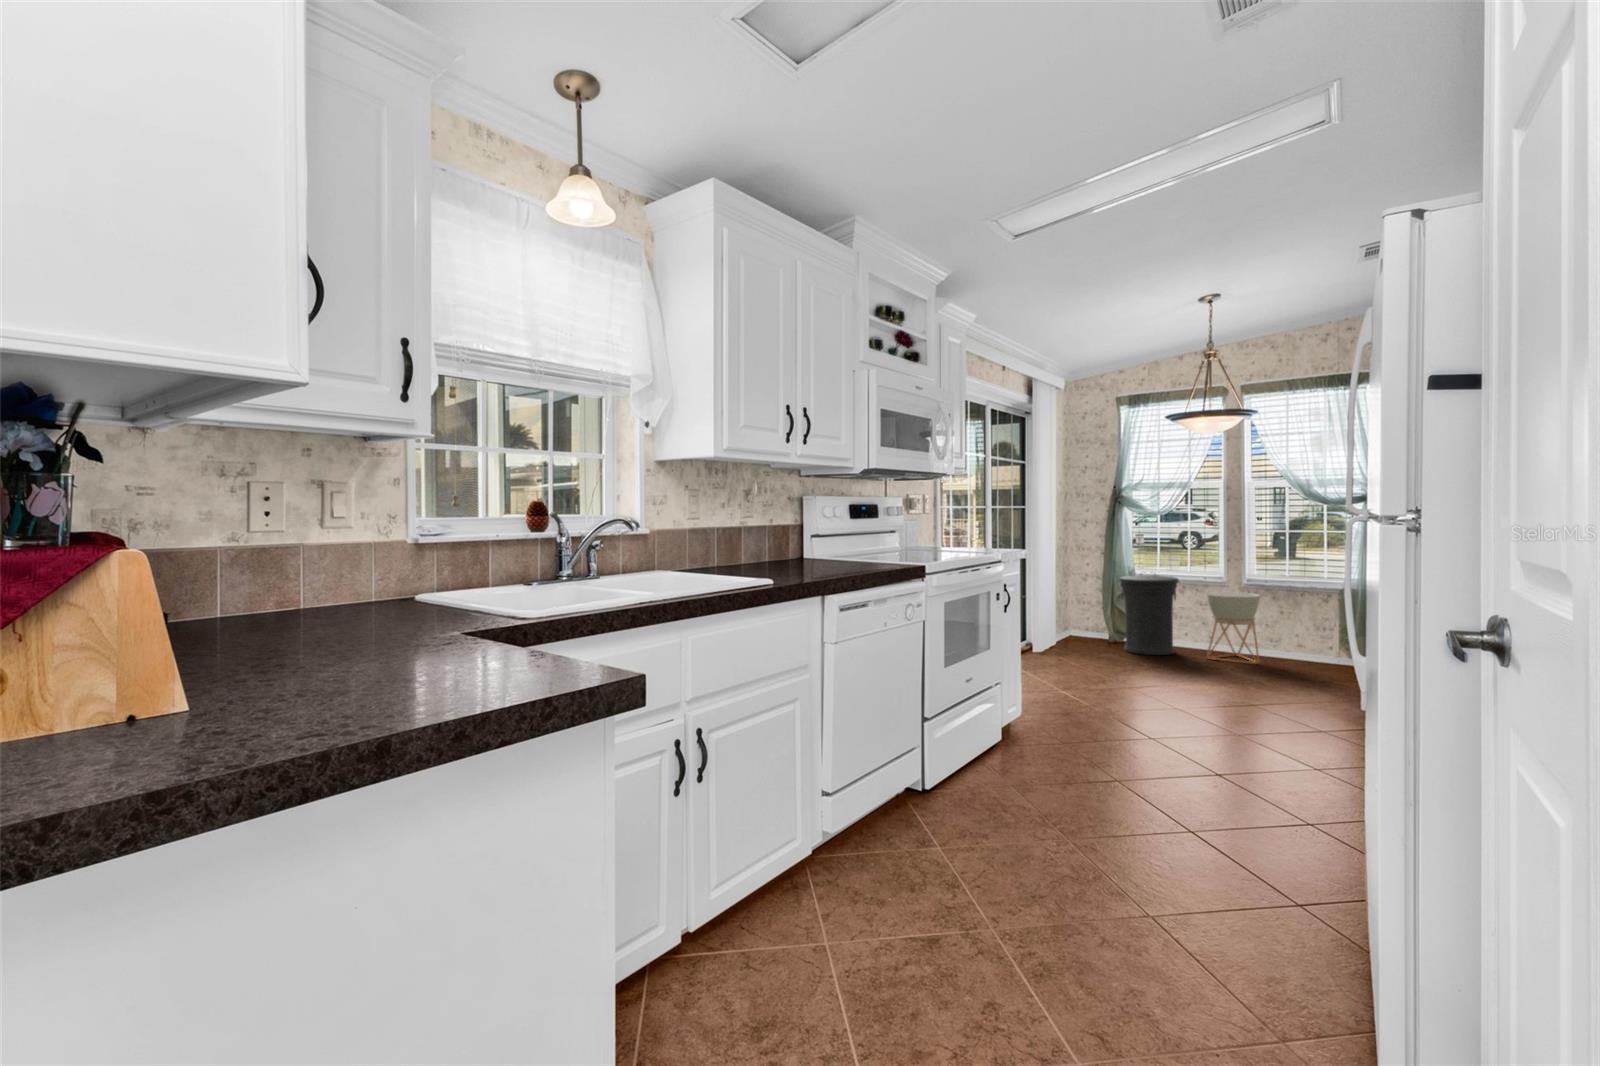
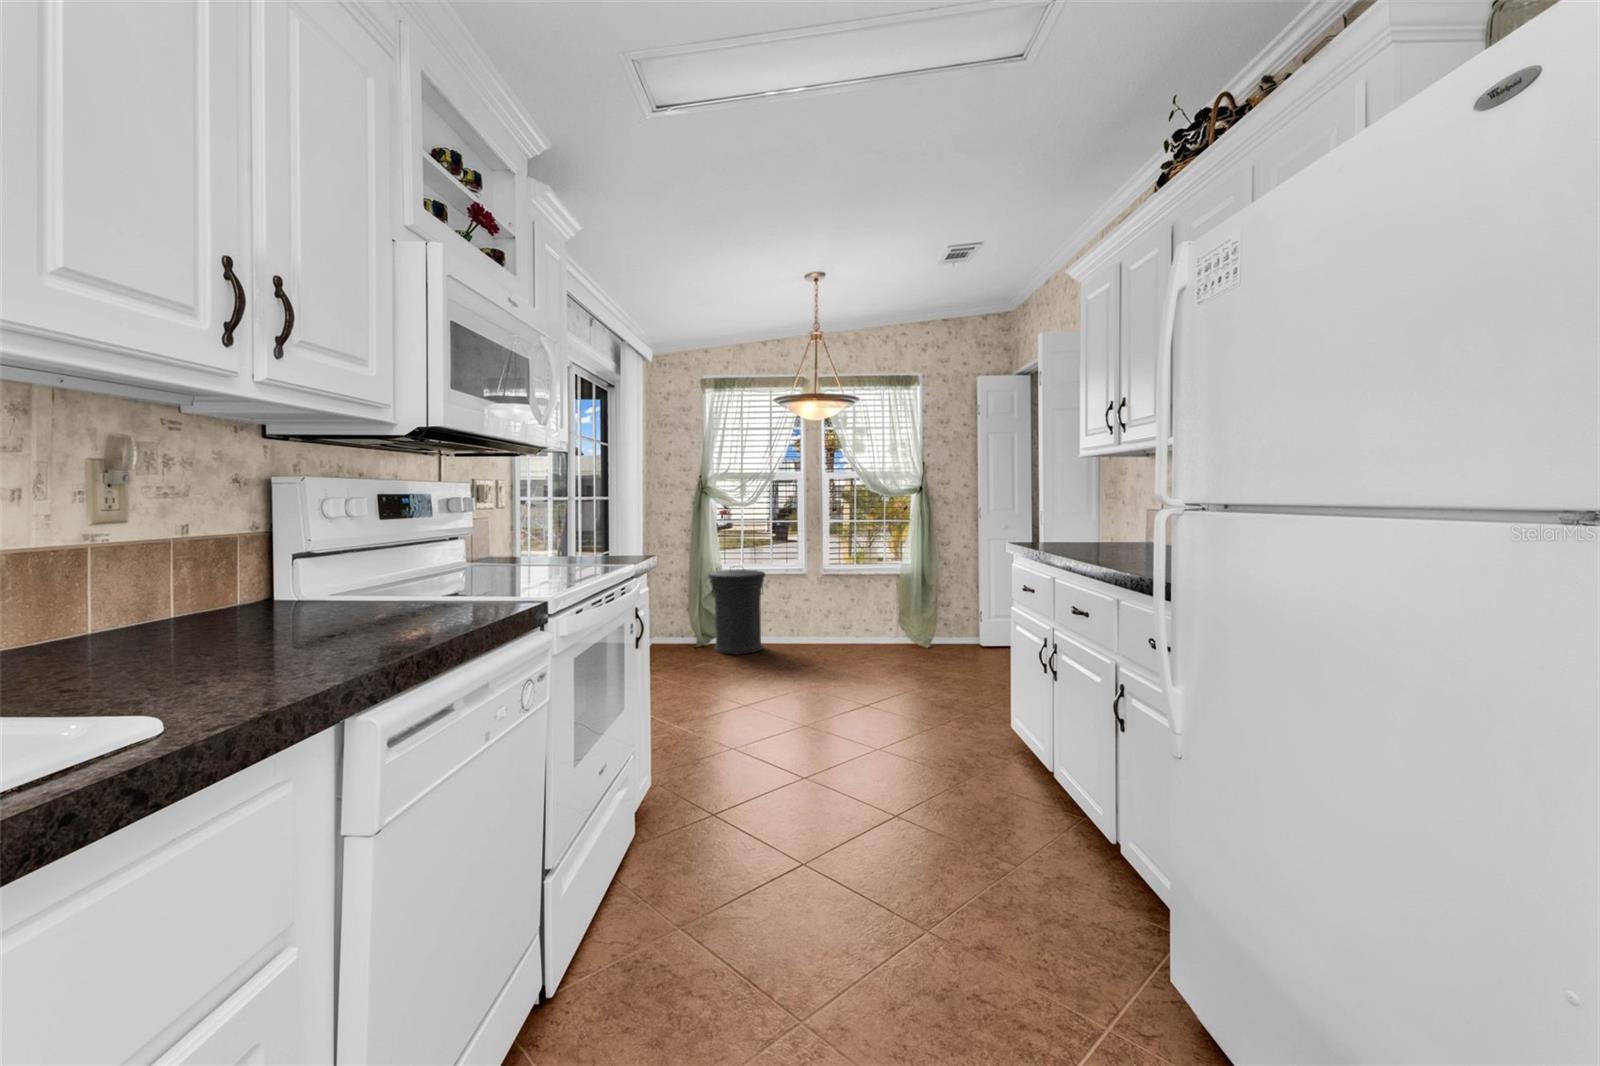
planter: present [1207,592,1260,664] -> none [791,583,836,652]

